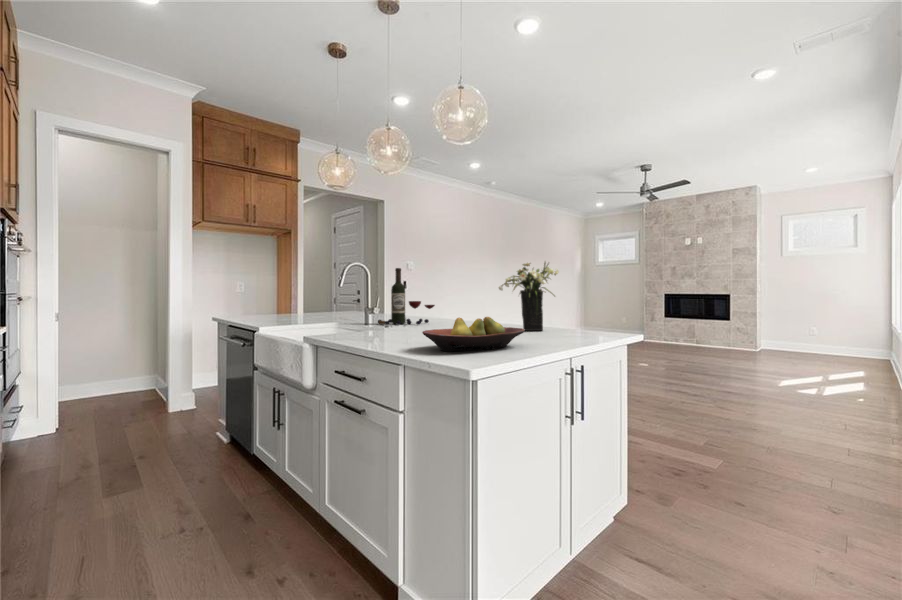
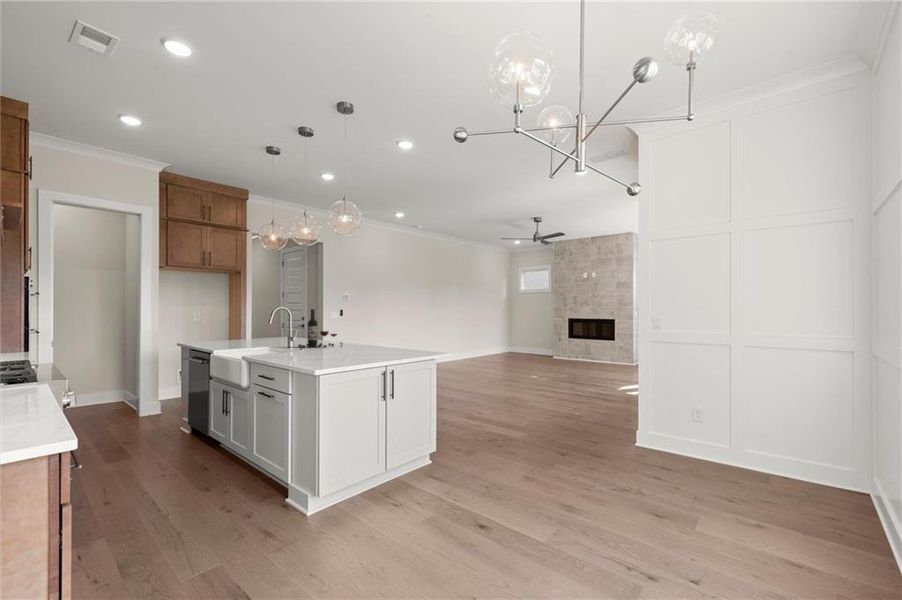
flower arrangement: present [499,262,559,331] -> none [370,308,408,351]
fruit bowl: present [422,317,525,351] -> none [304,345,364,363]

